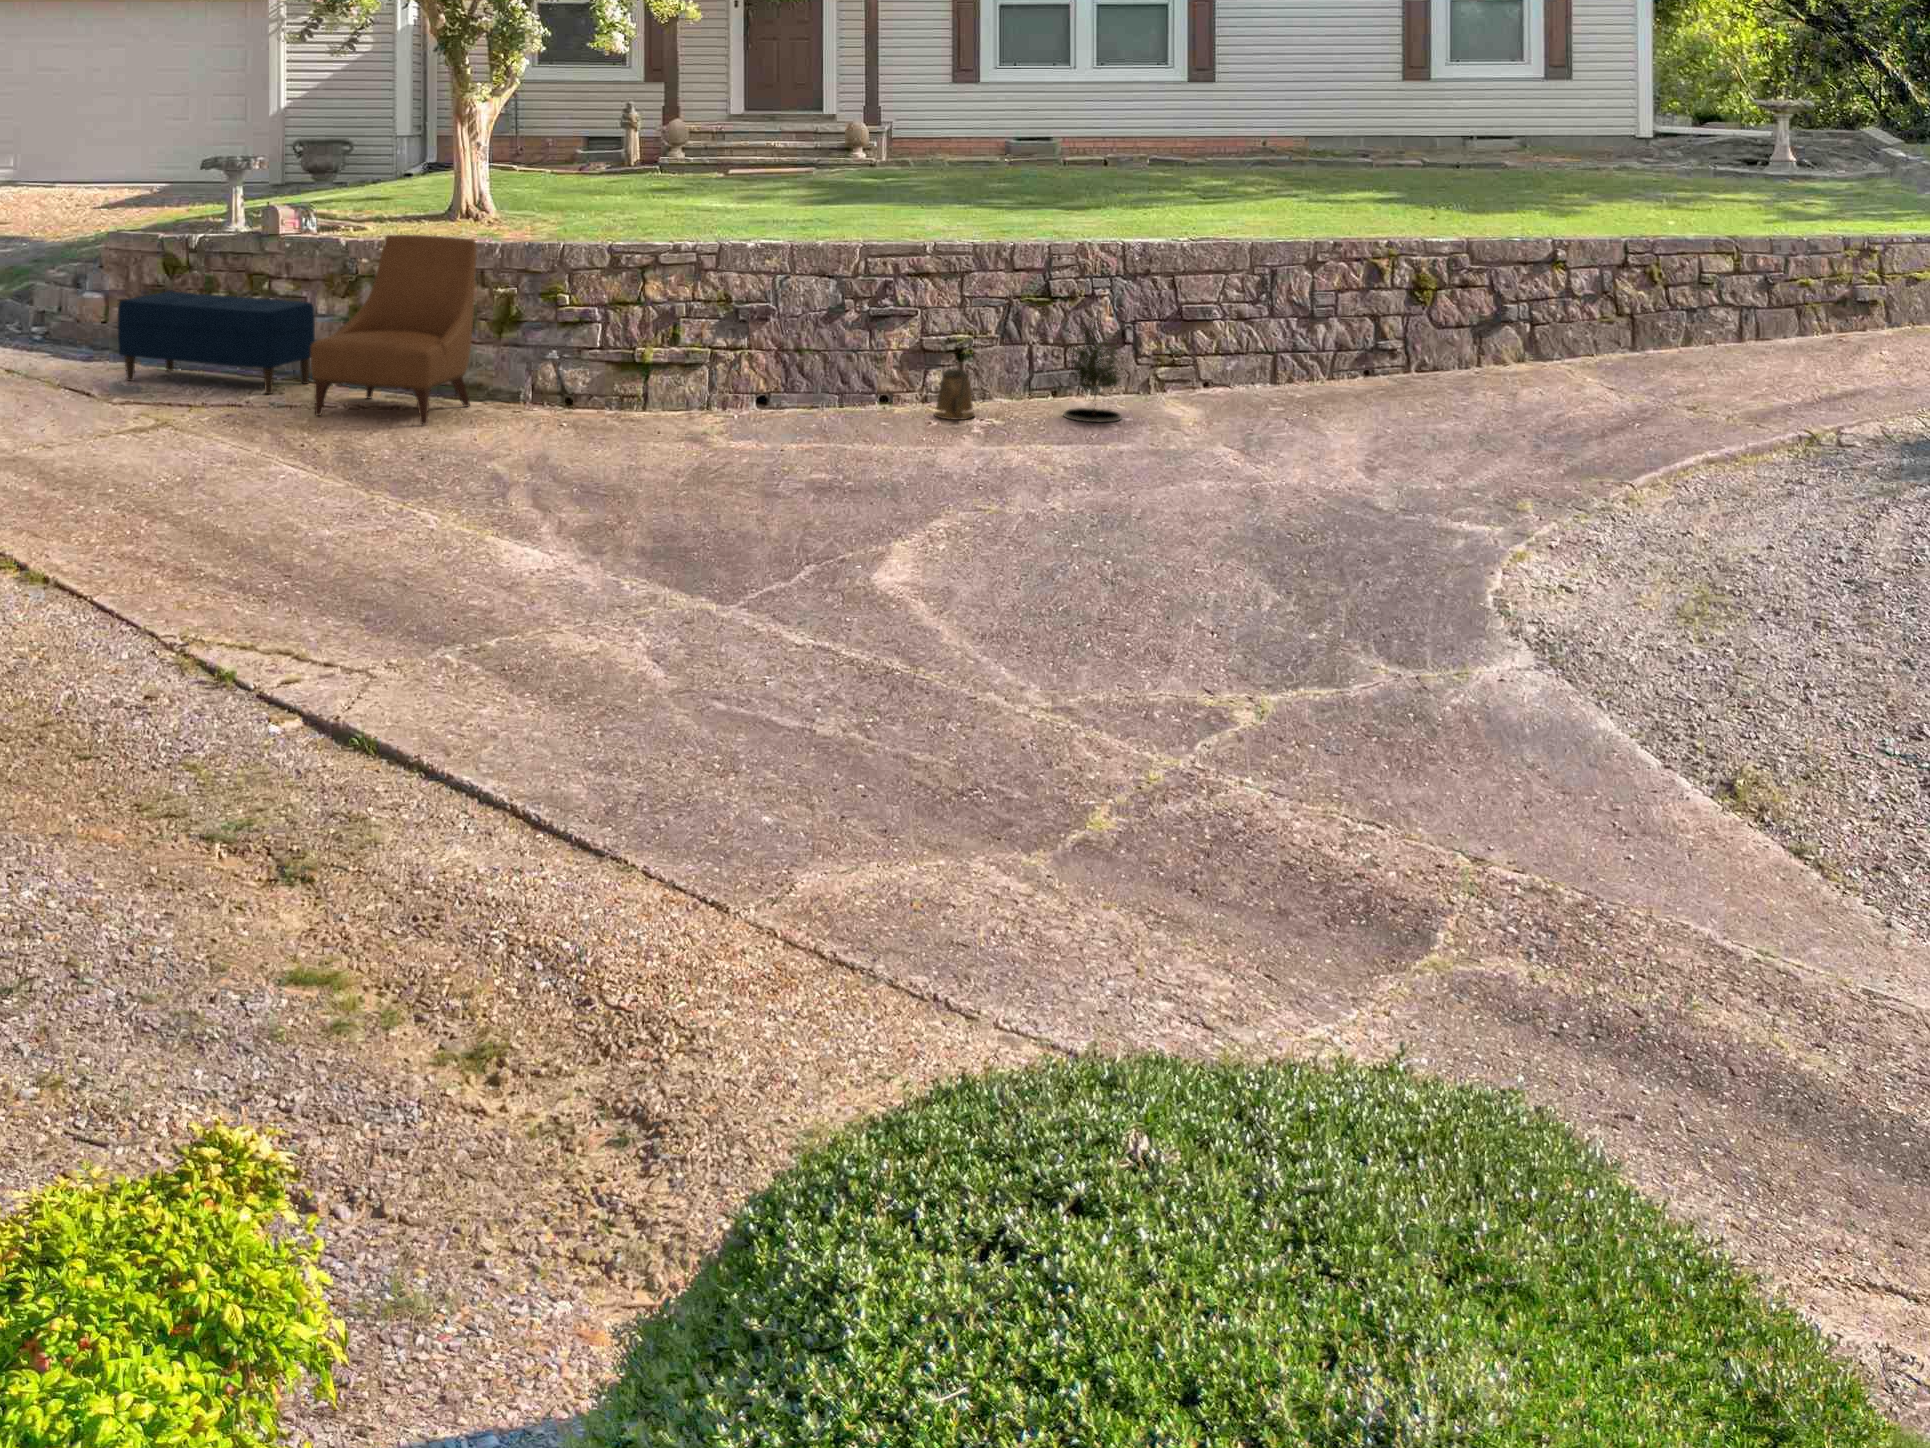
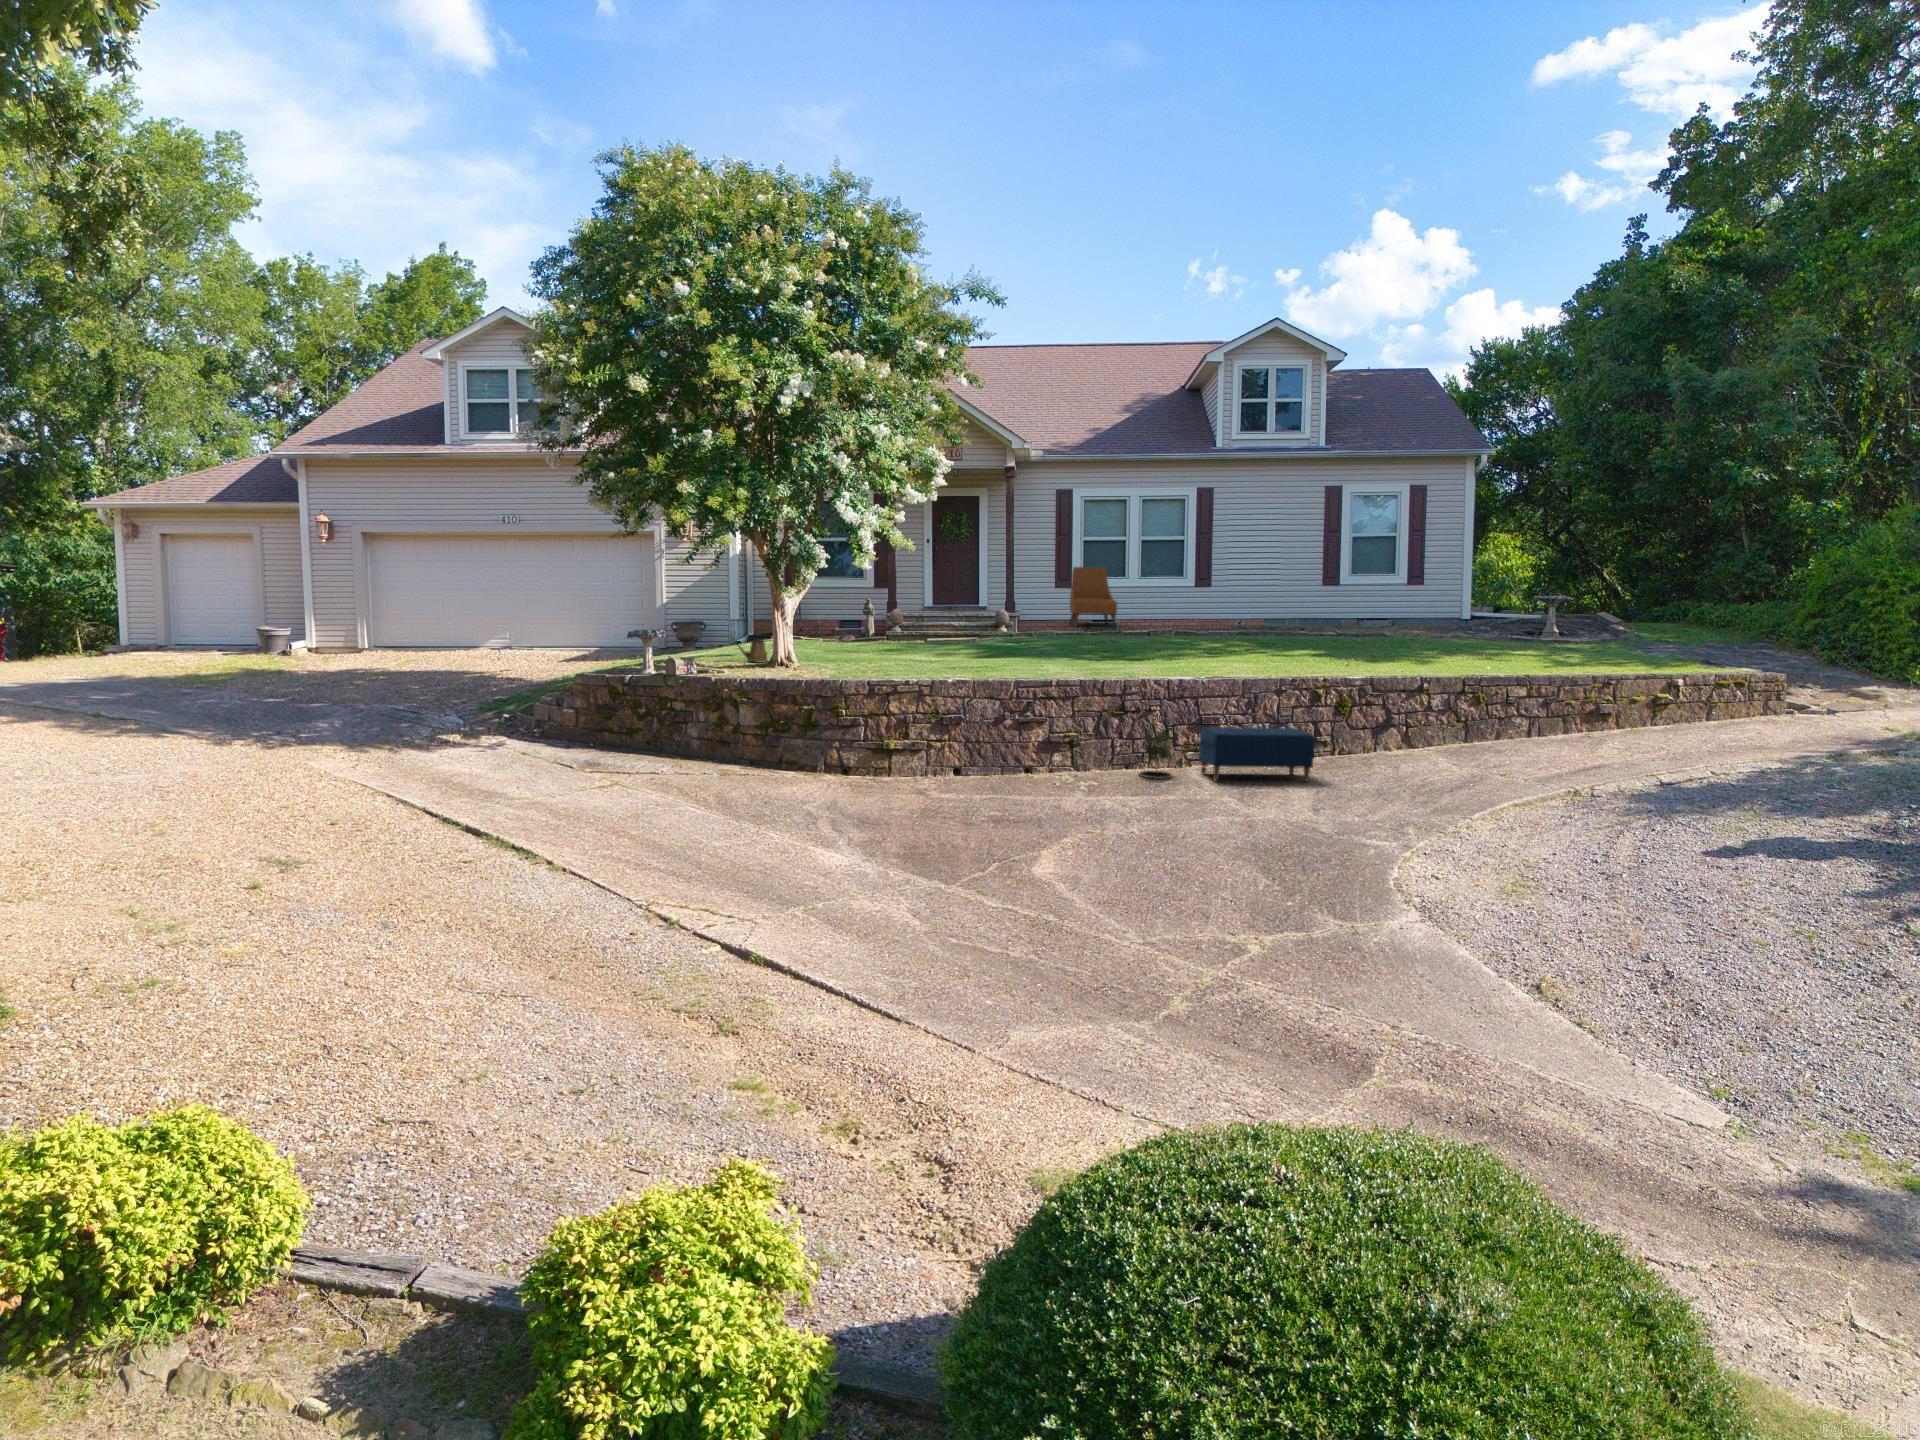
chair: present [311,235,477,425] -> present [1069,567,1118,626]
bench: present [118,291,315,394] -> present [1199,727,1315,782]
watering can: present [934,368,974,420] -> present [731,638,767,663]

